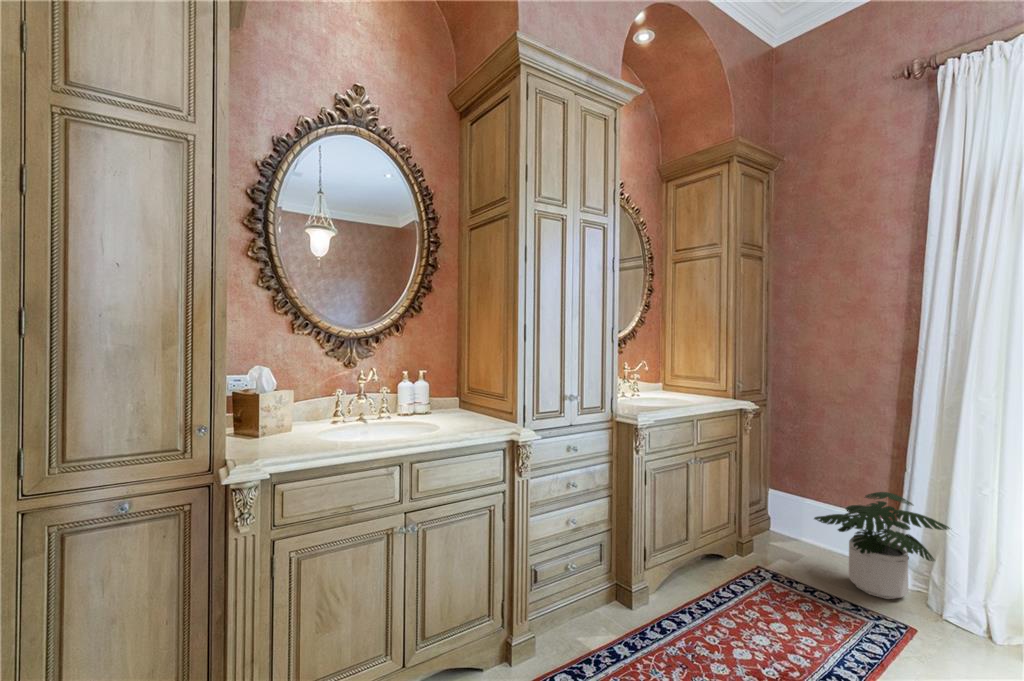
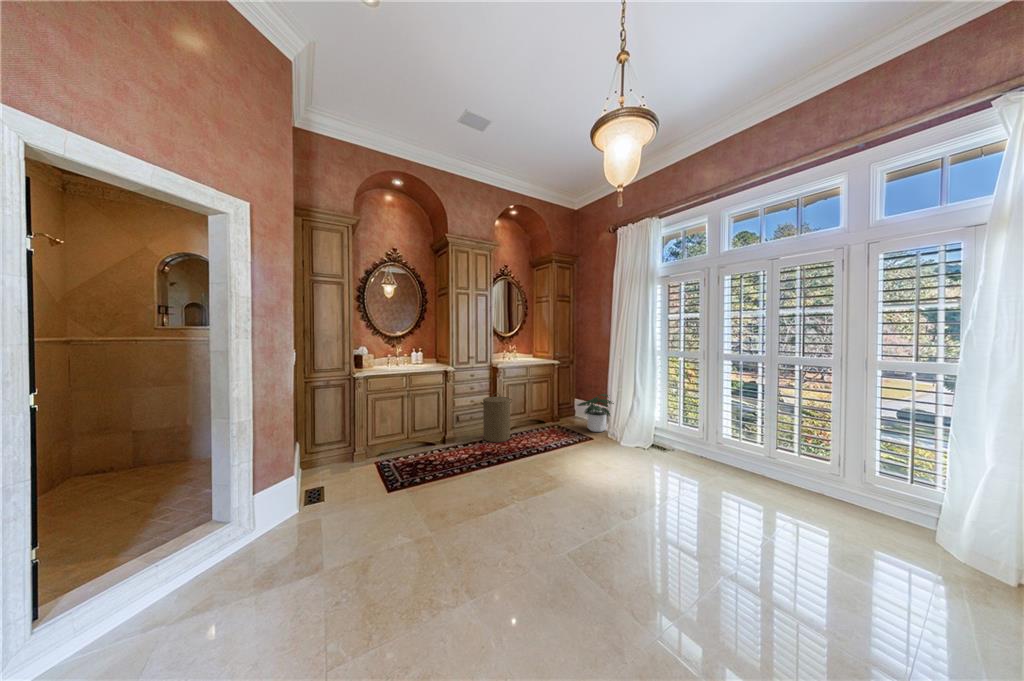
laundry hamper: none [600,500,682,651] -> present [481,393,512,442]

